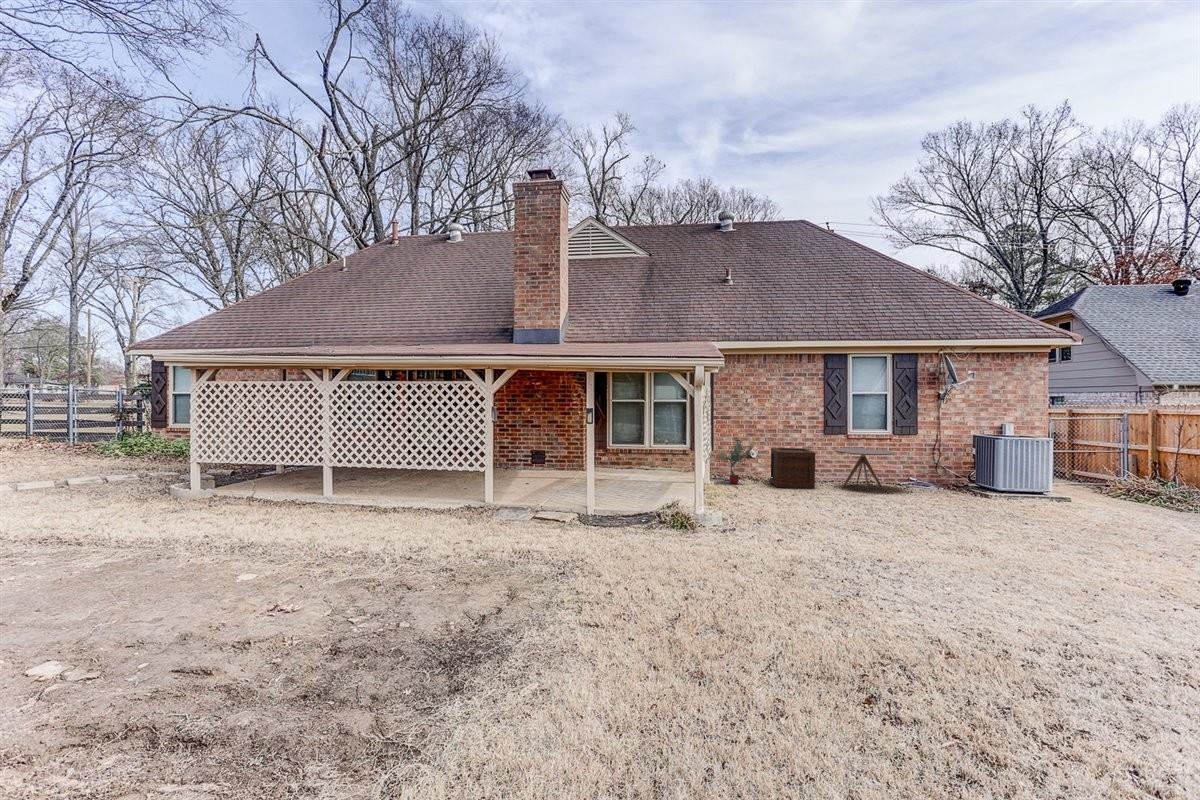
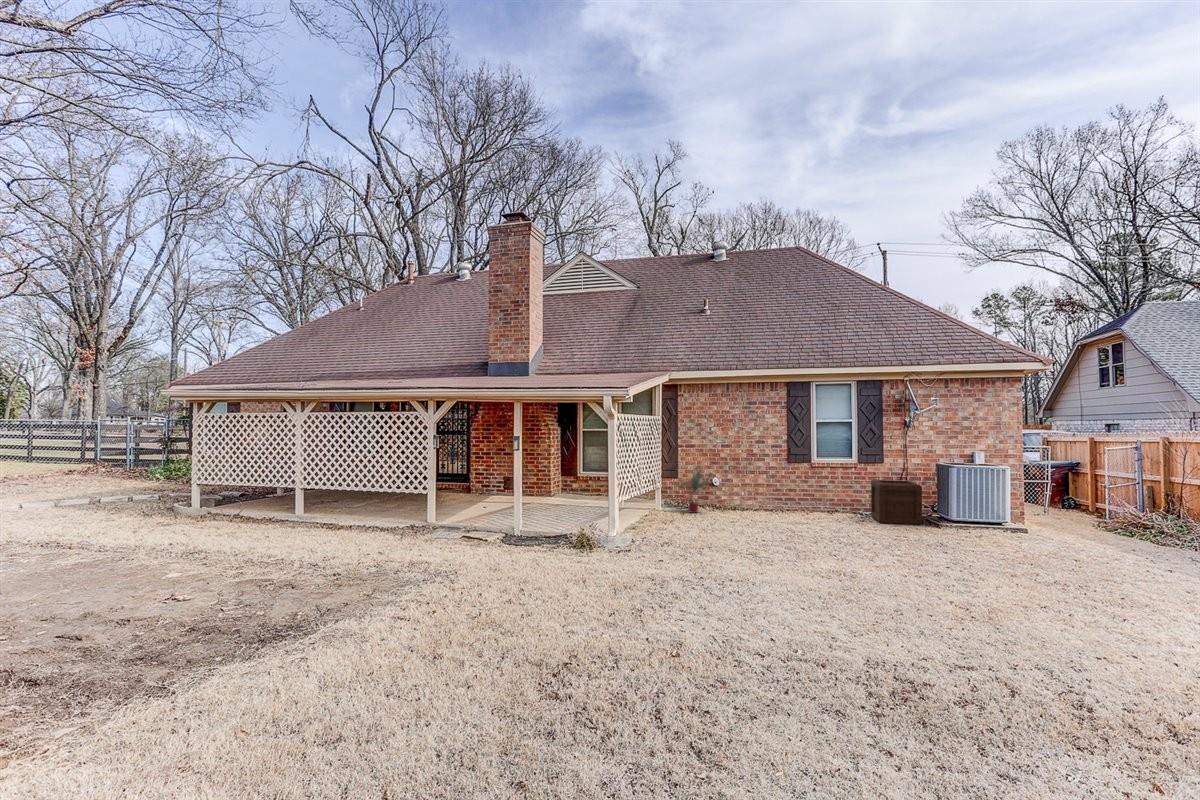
wooden crate: present [770,448,815,489] -> present [871,480,922,525]
round table: present [834,448,894,491] -> none [792,478,853,523]

